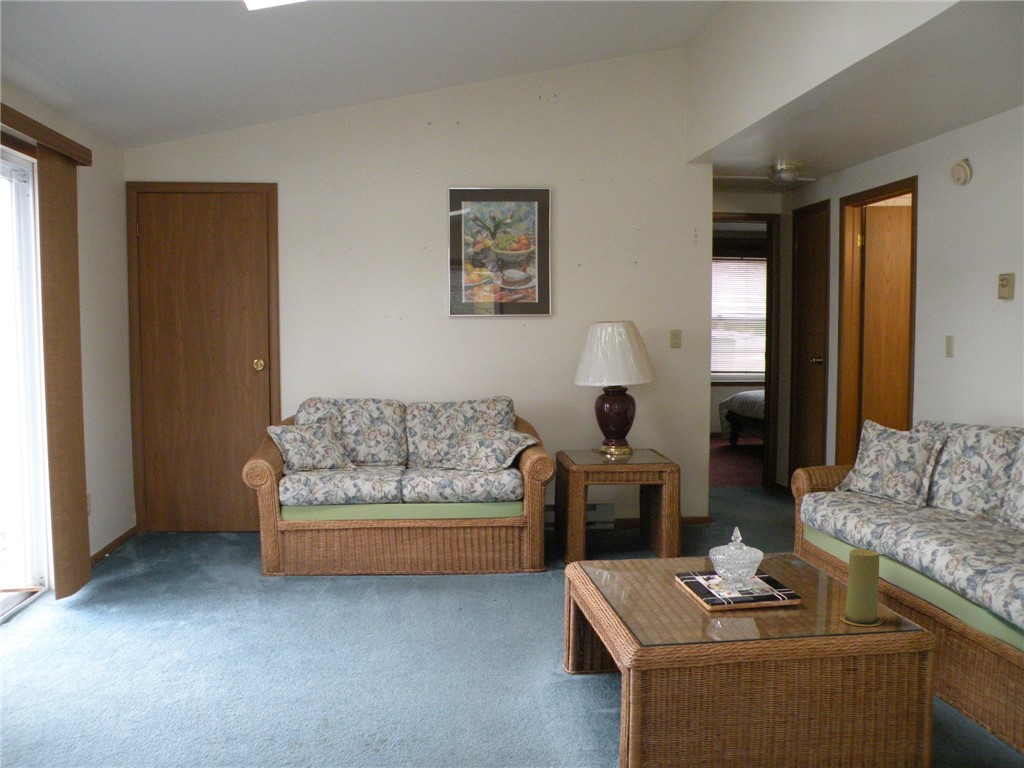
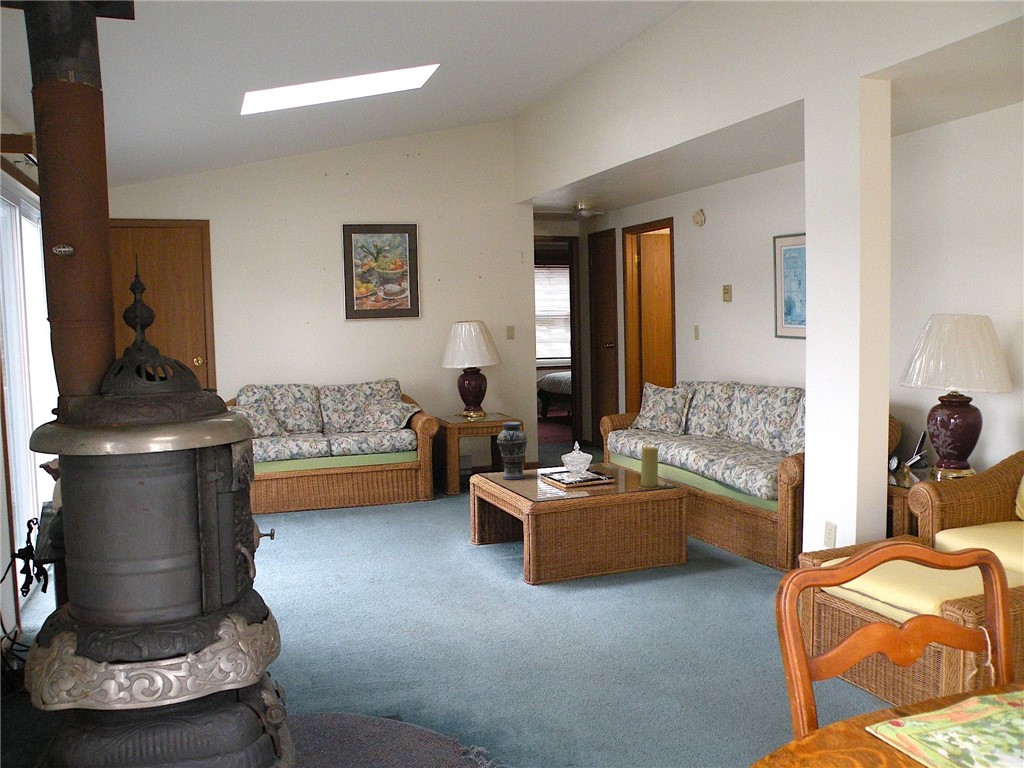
vase: none [609,484,658,578] -> present [497,422,527,480]

